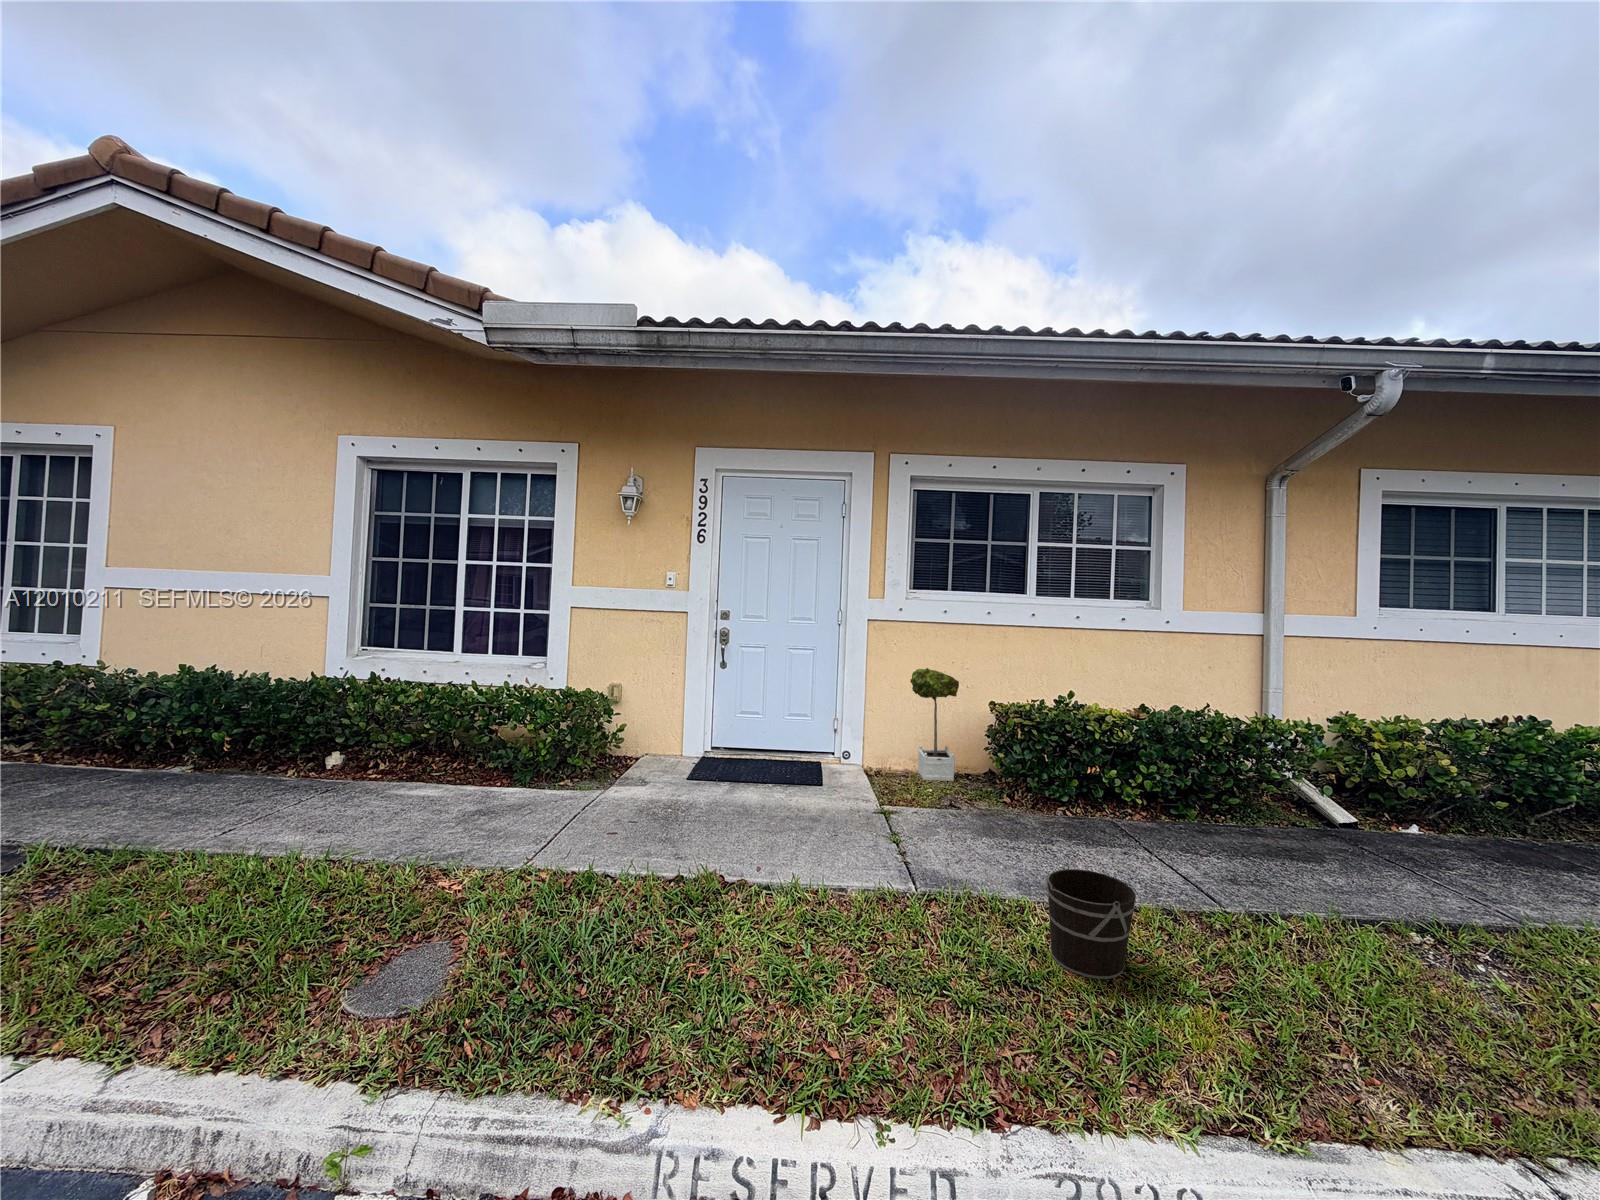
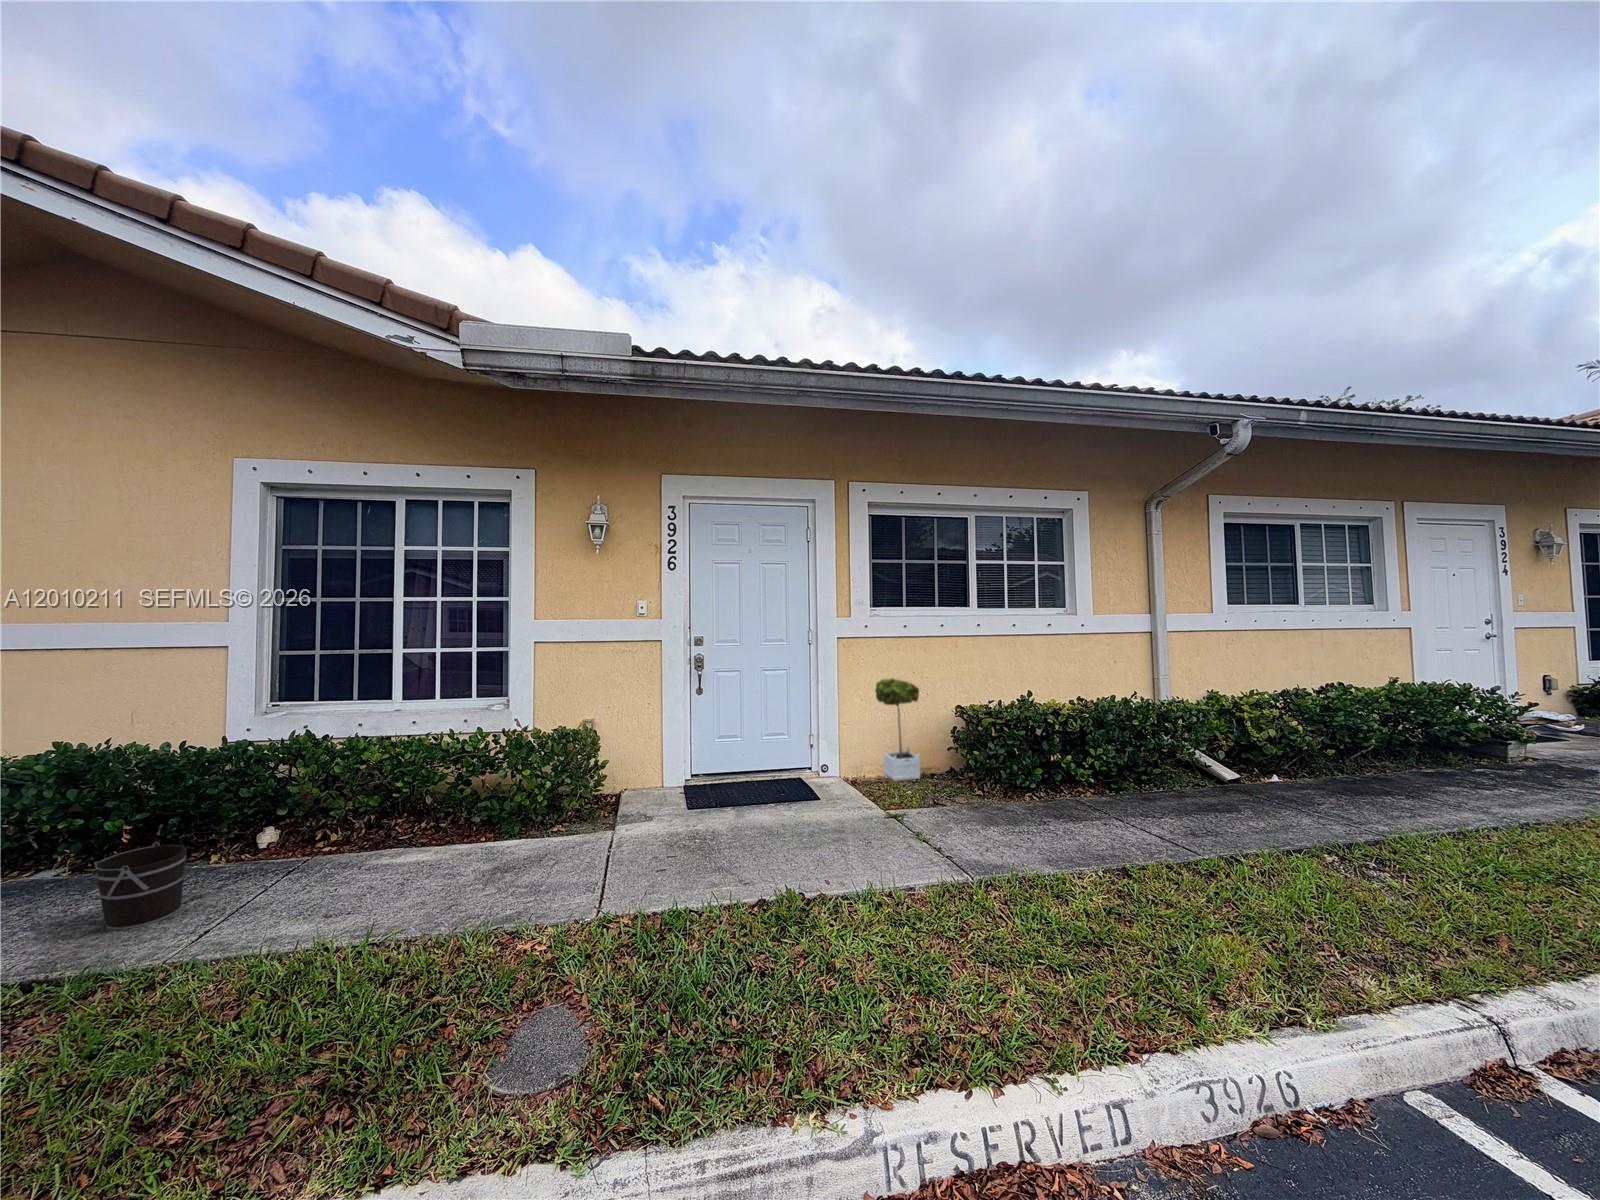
bucket: present [1047,865,1136,979] -> present [94,842,187,930]

